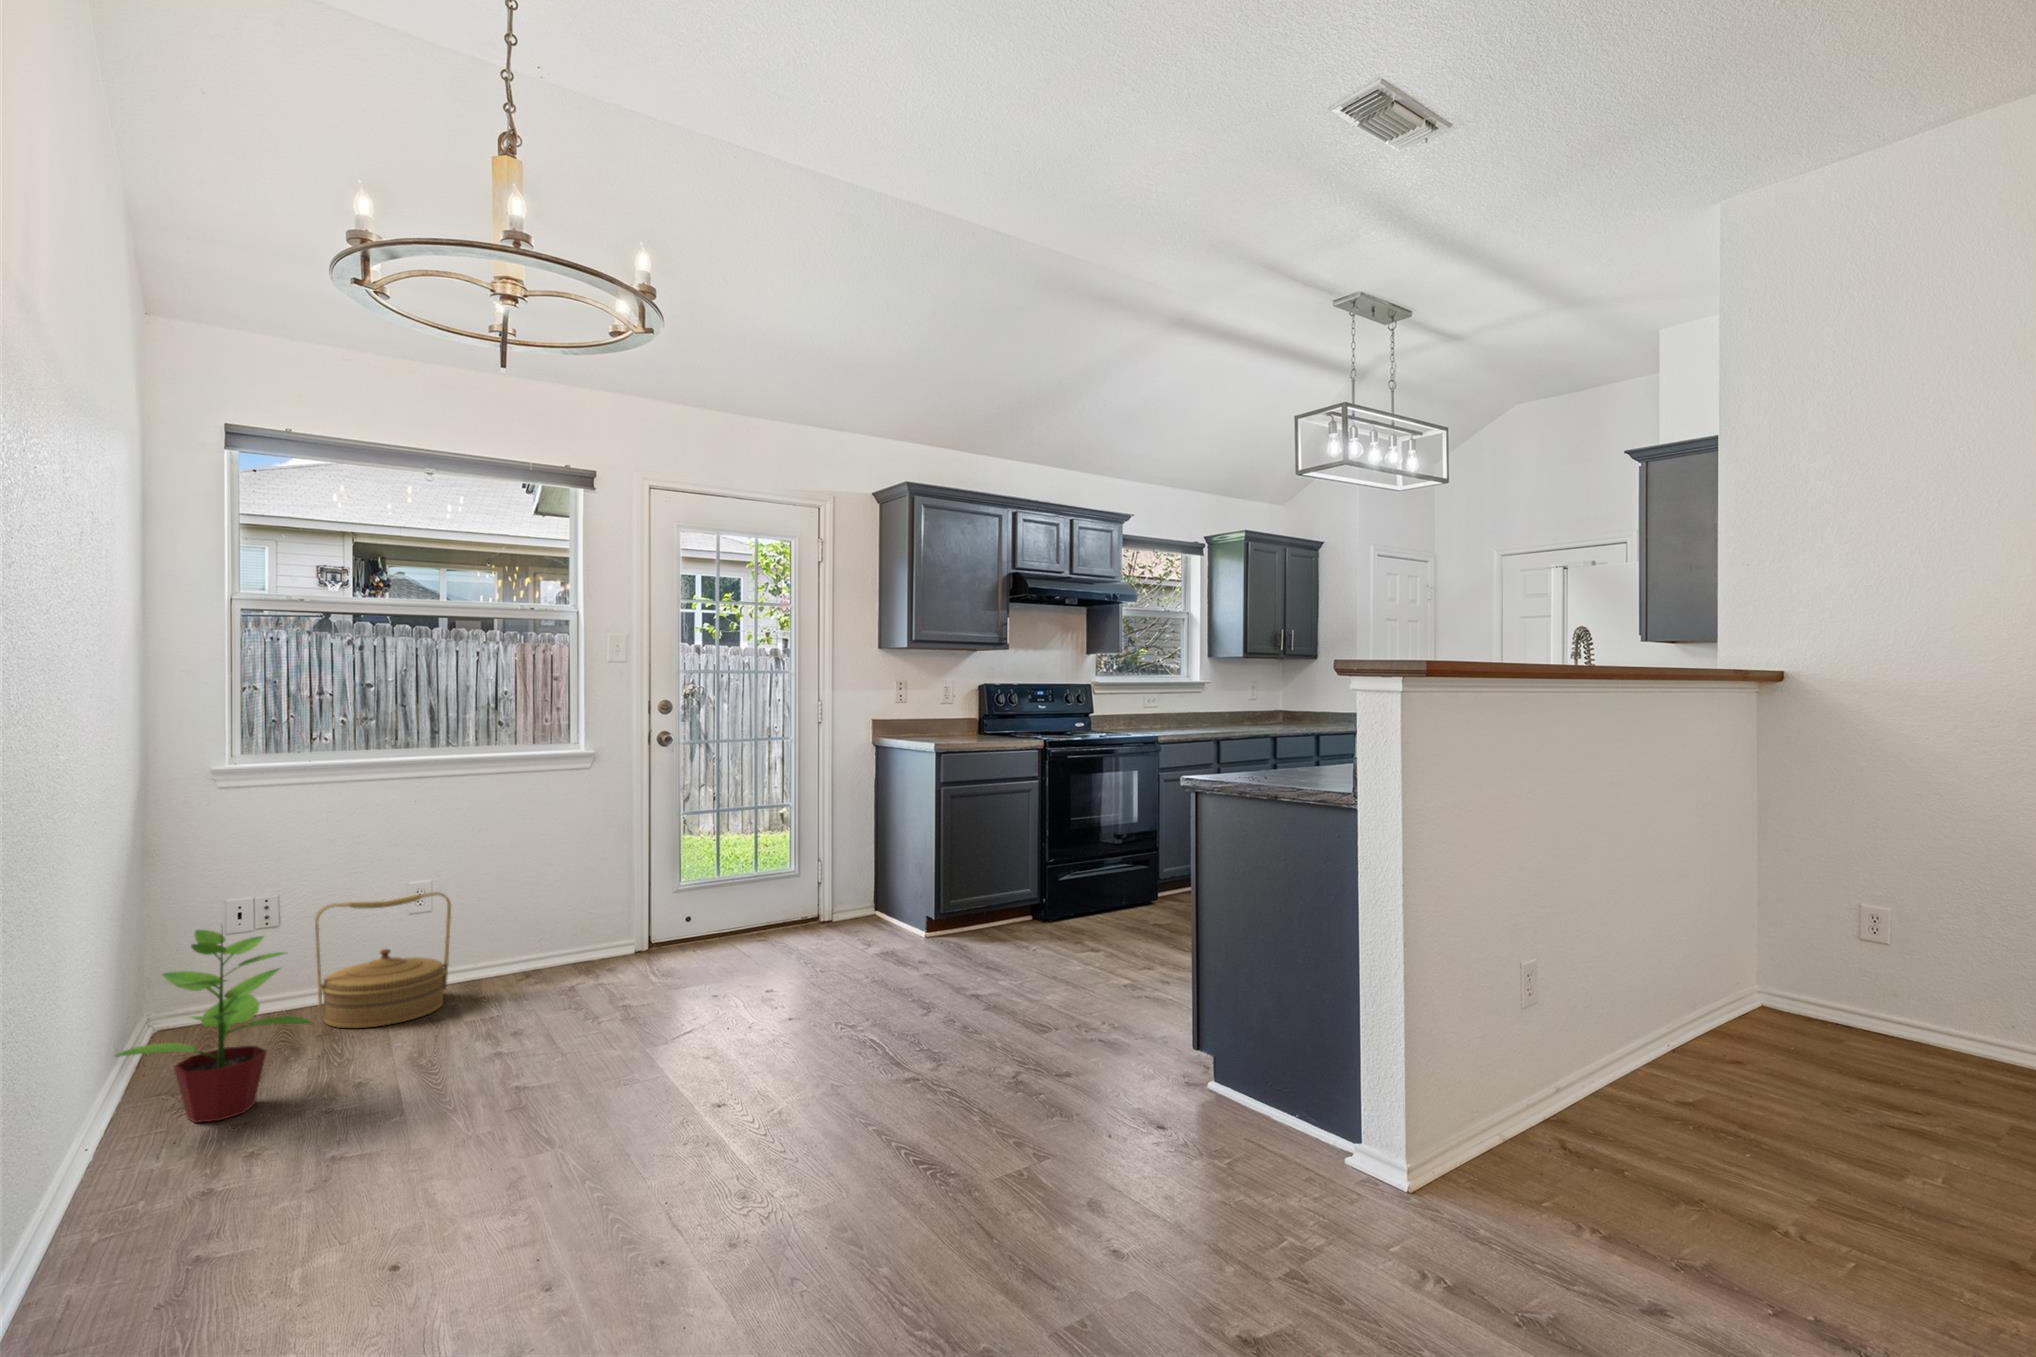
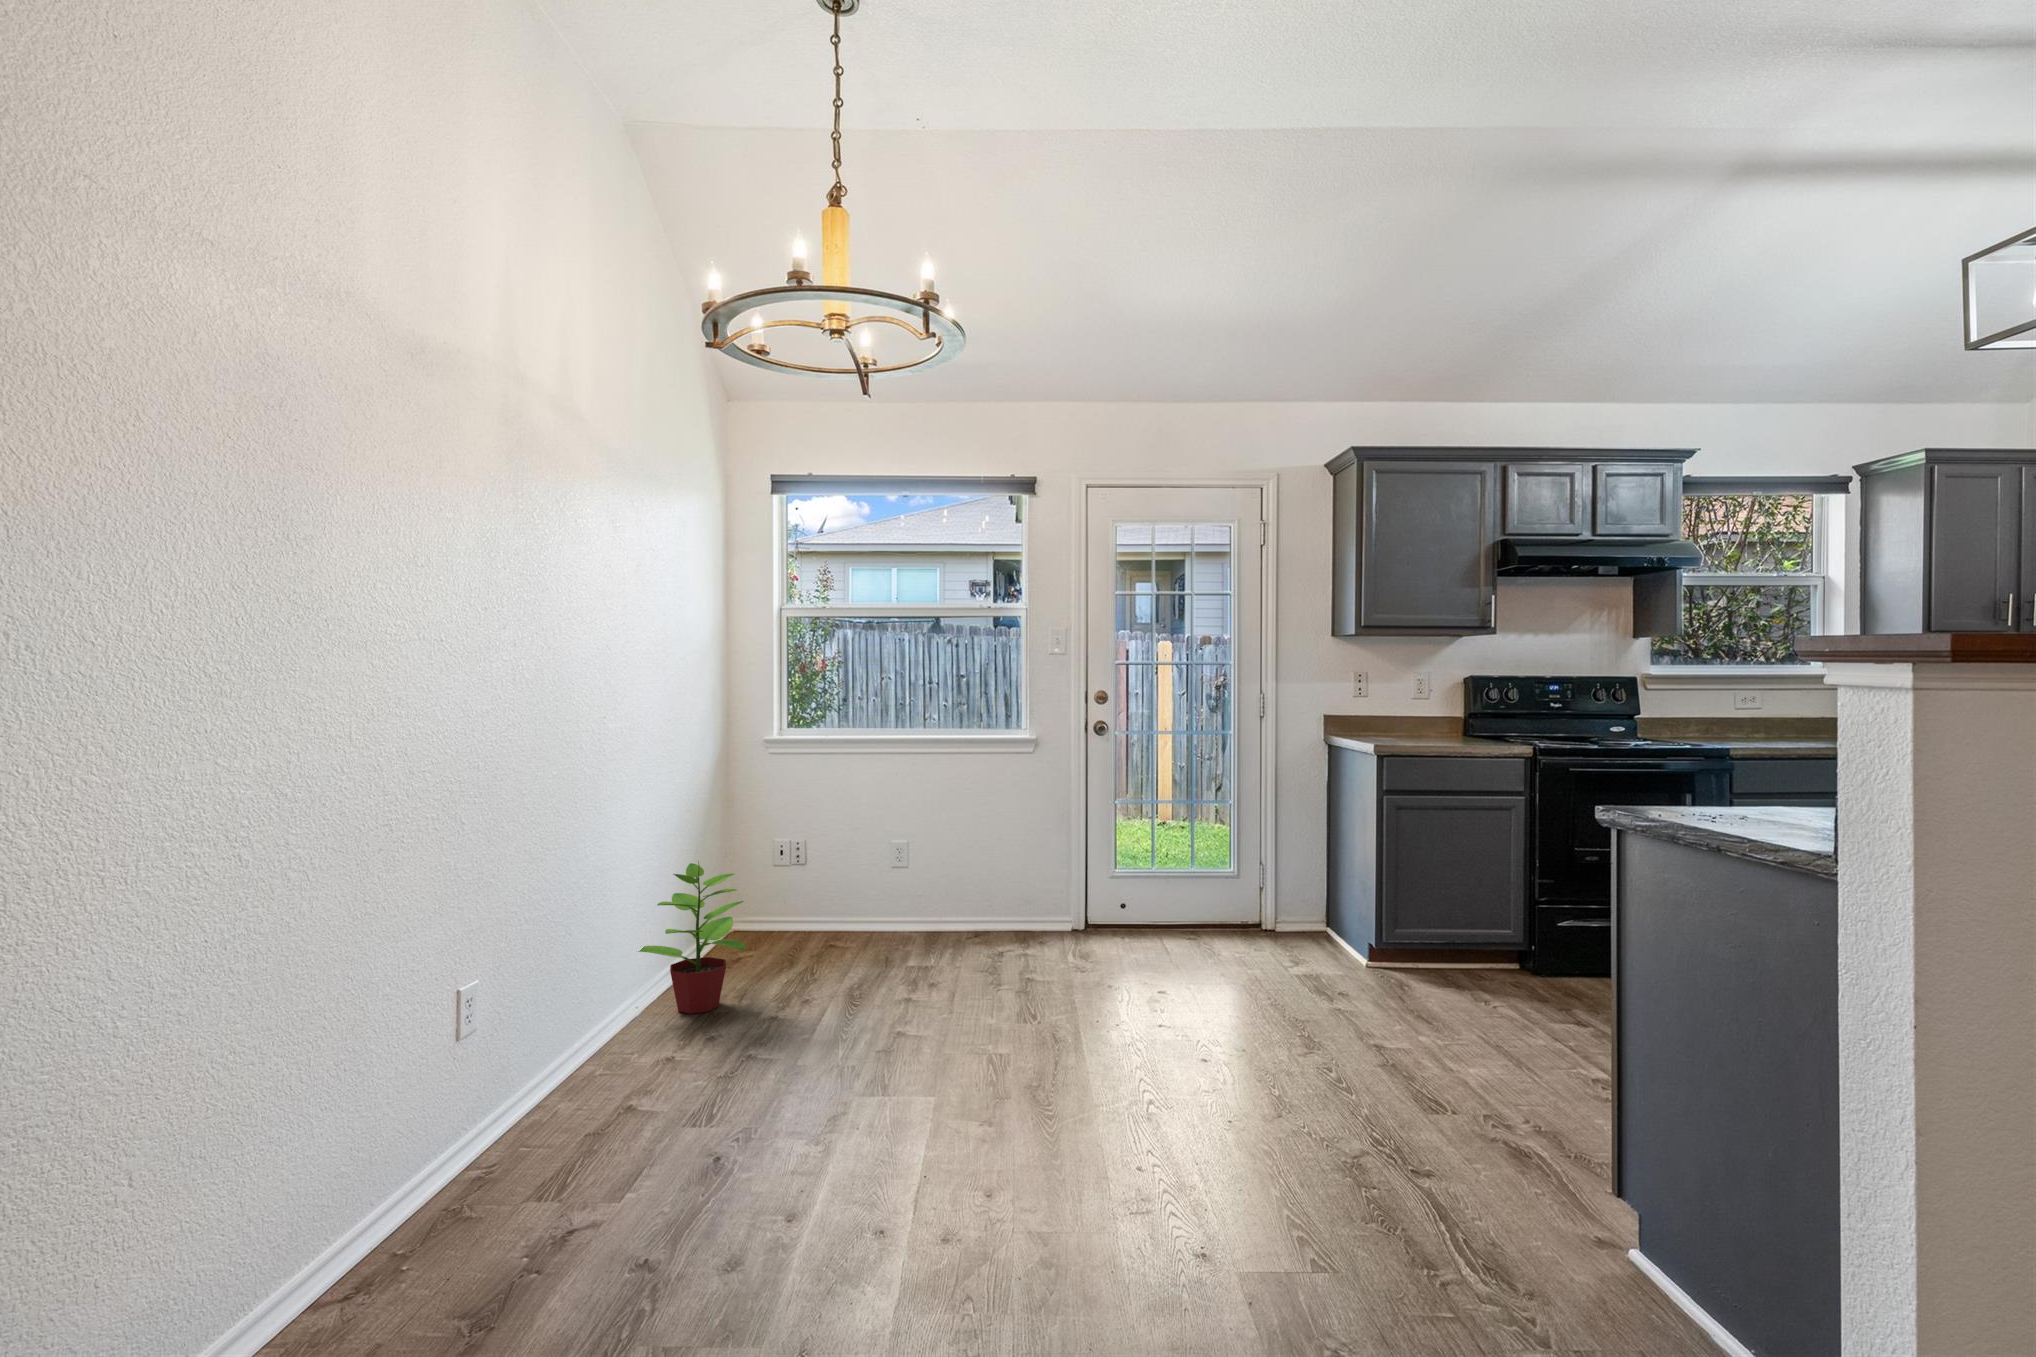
woven basket: present [315,892,451,1028] -> none [808,853,906,960]

